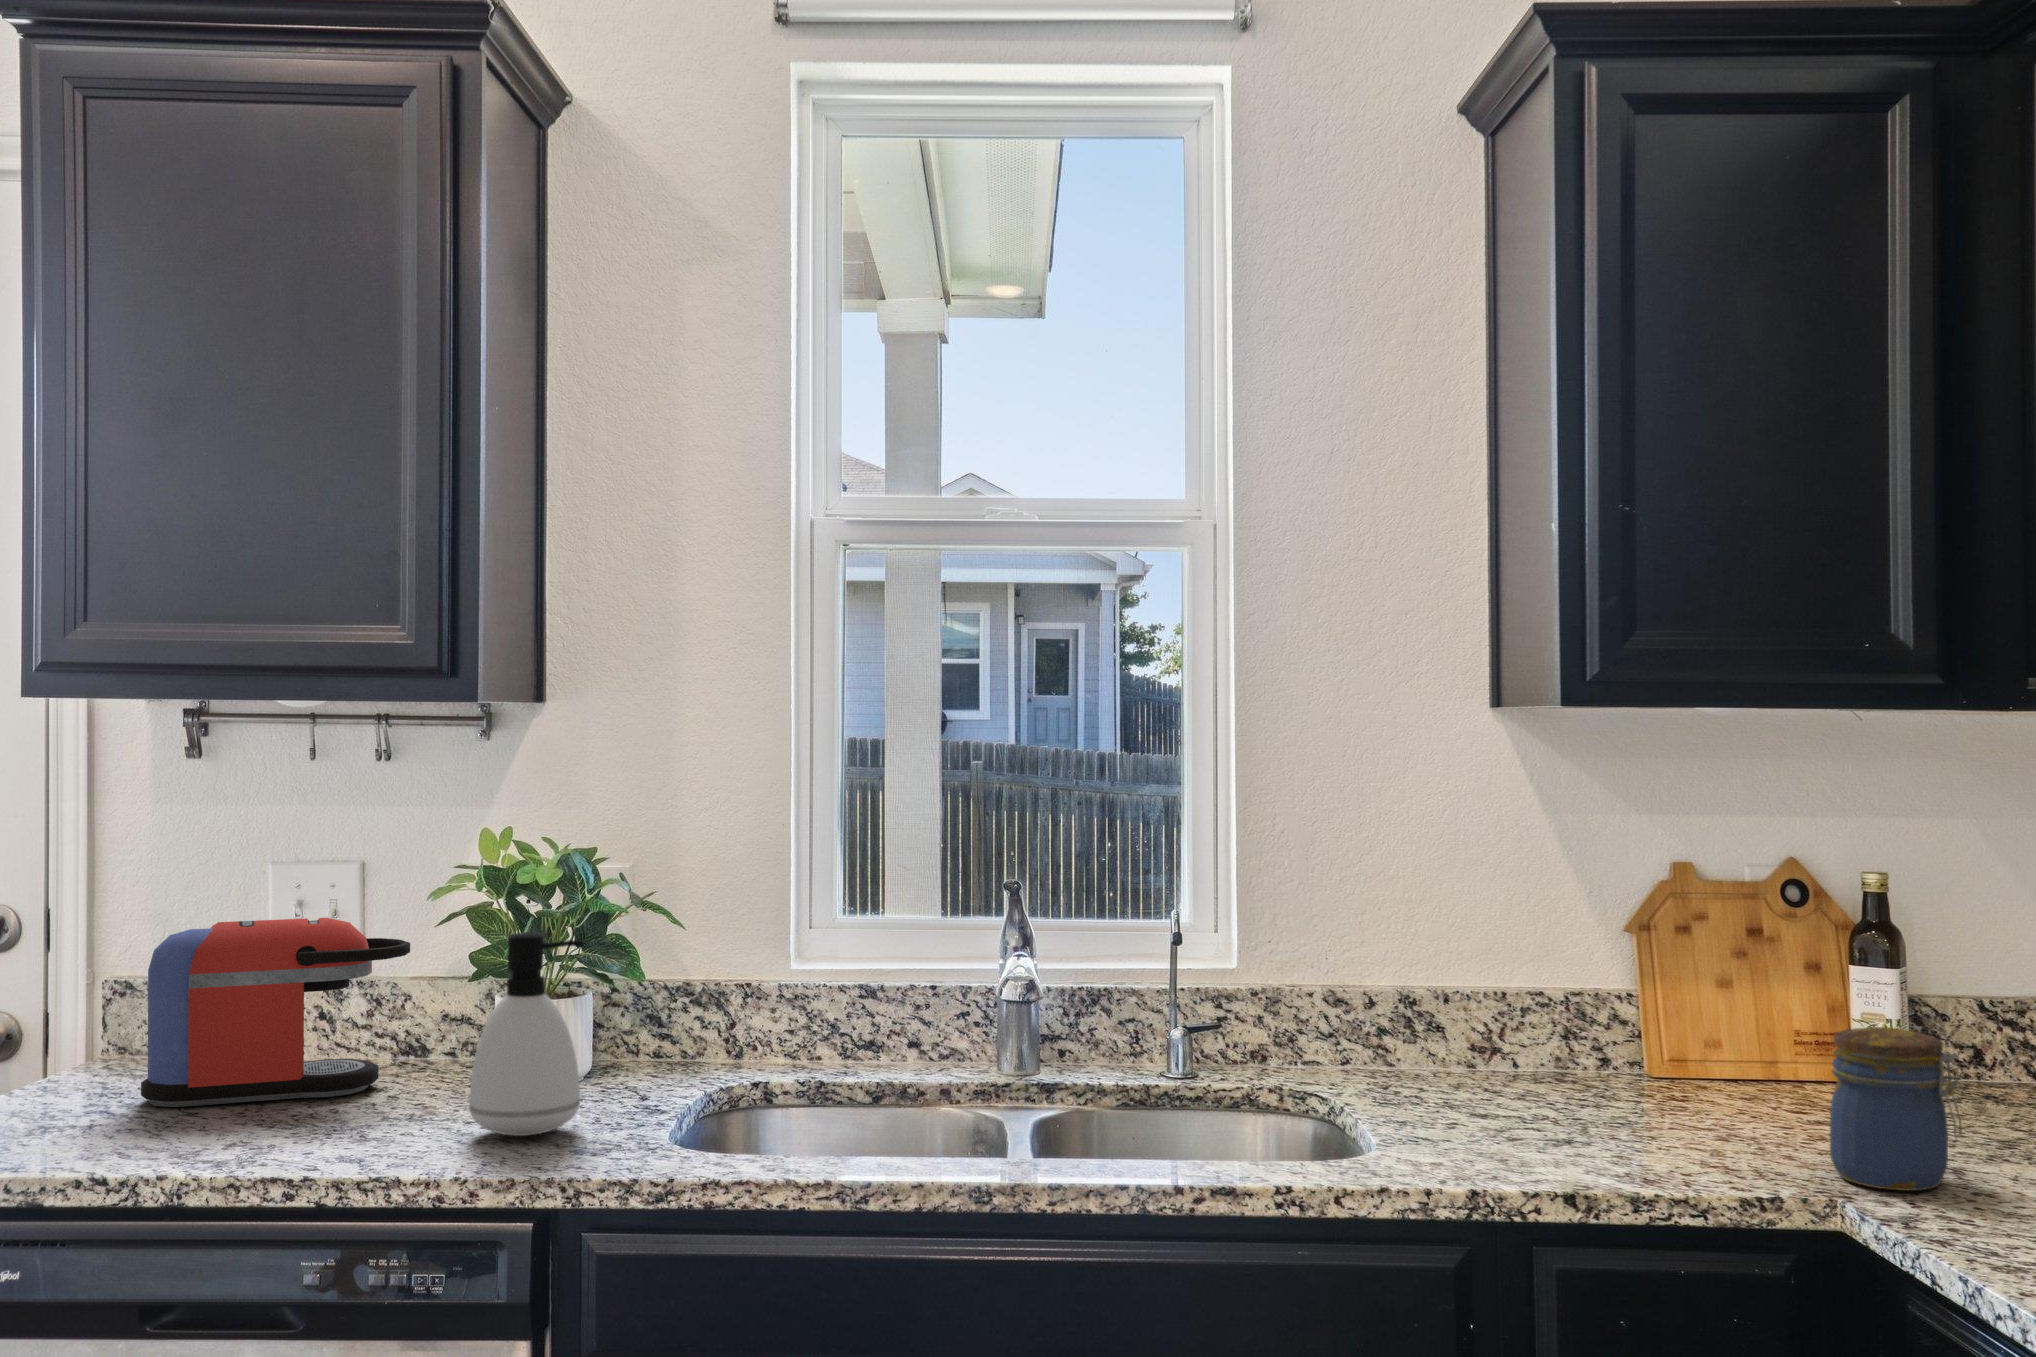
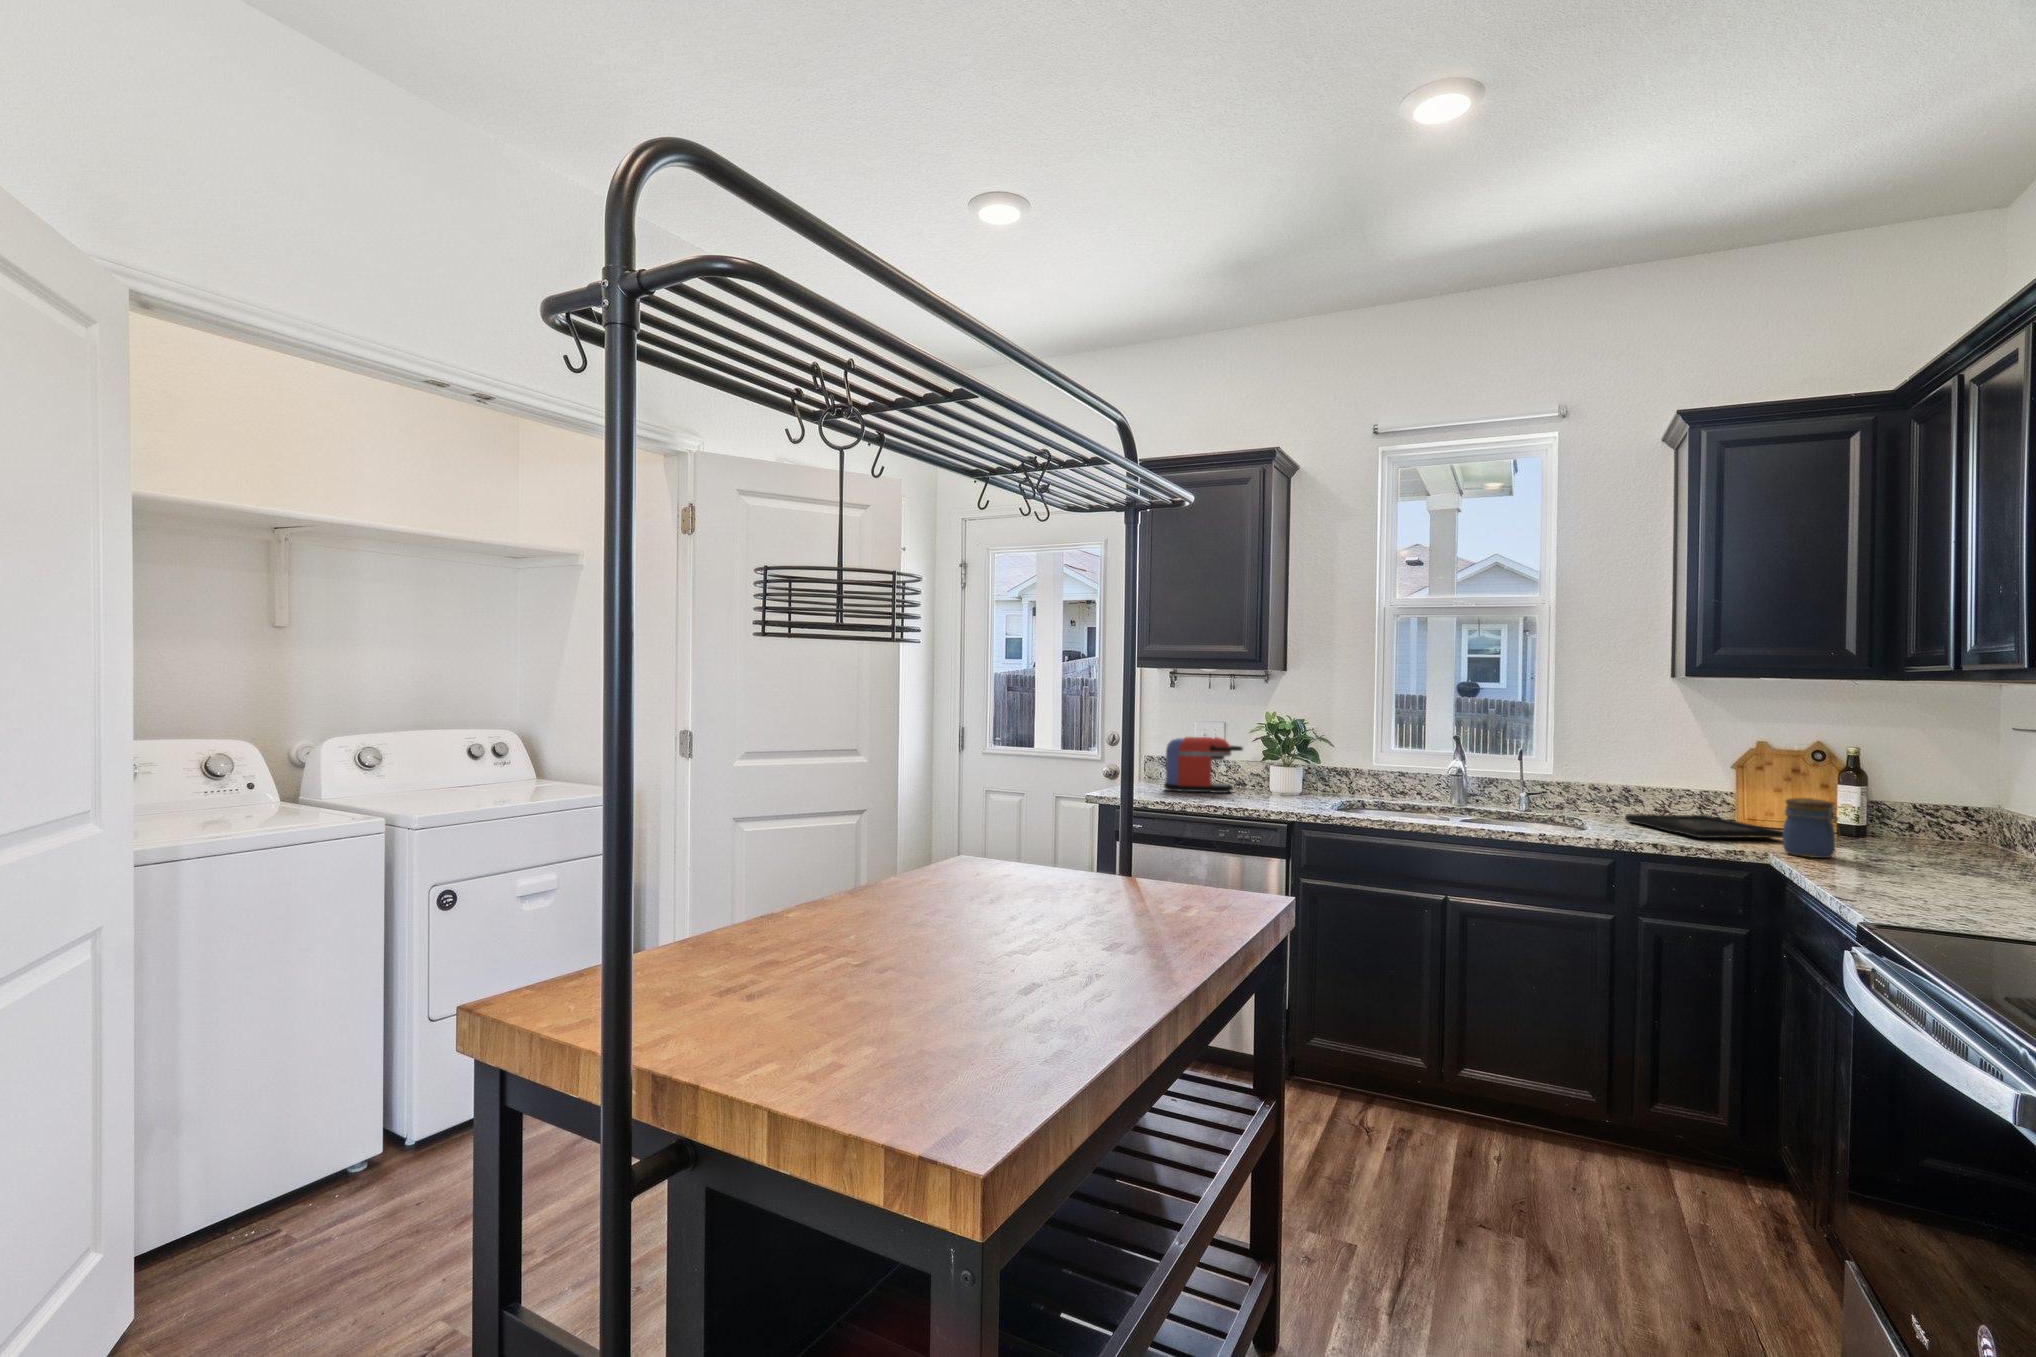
soap dispenser: present [469,932,584,1136] -> none [1265,742,1302,804]
tray: none [1419,1052,1794,1142] -> present [1625,814,1783,838]

